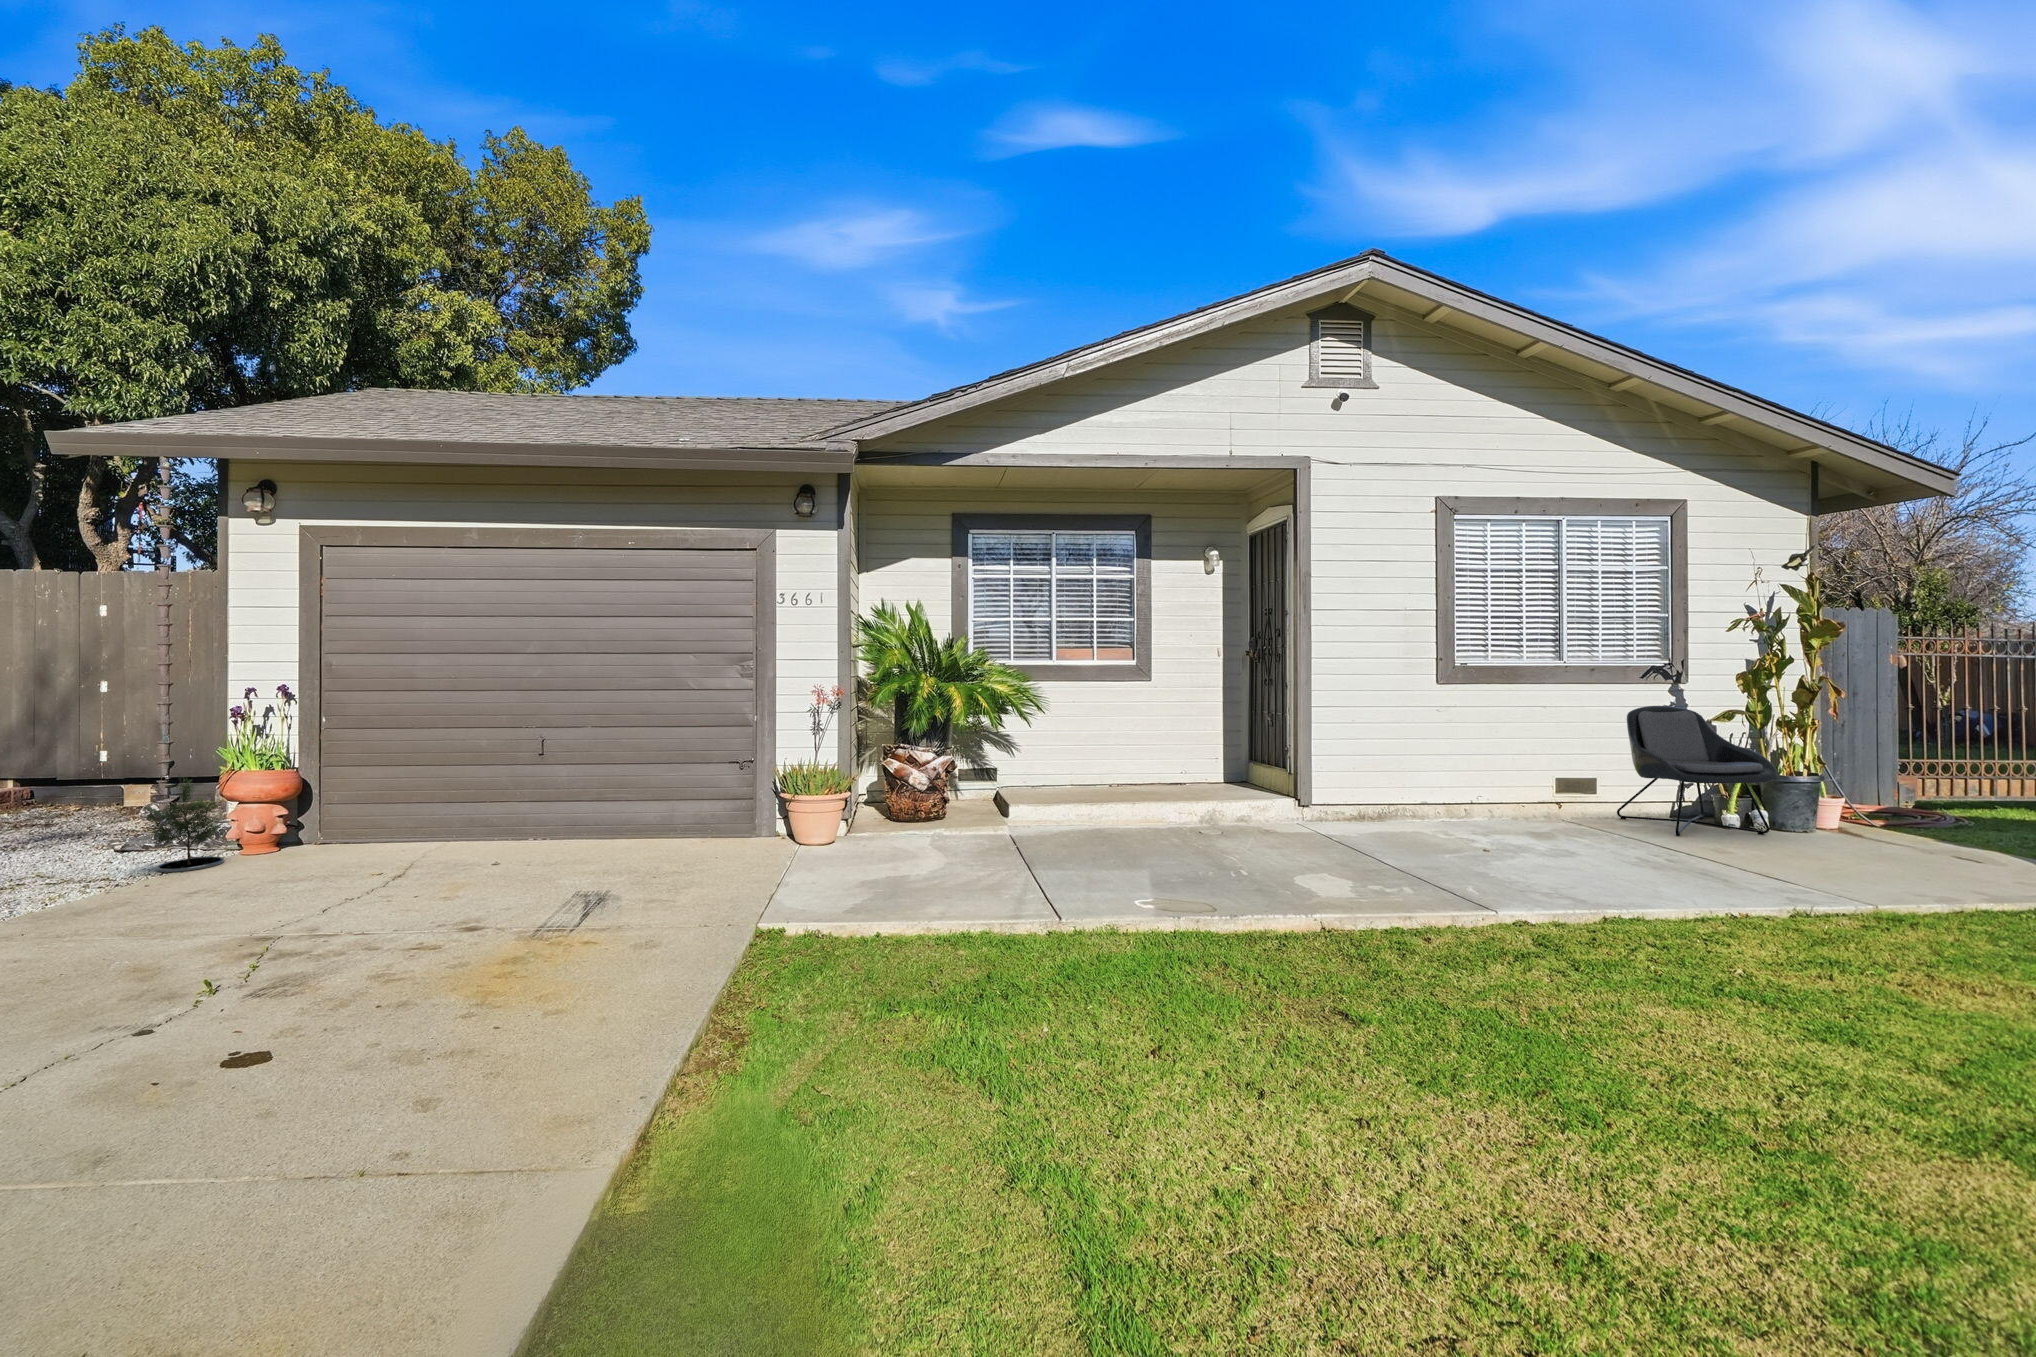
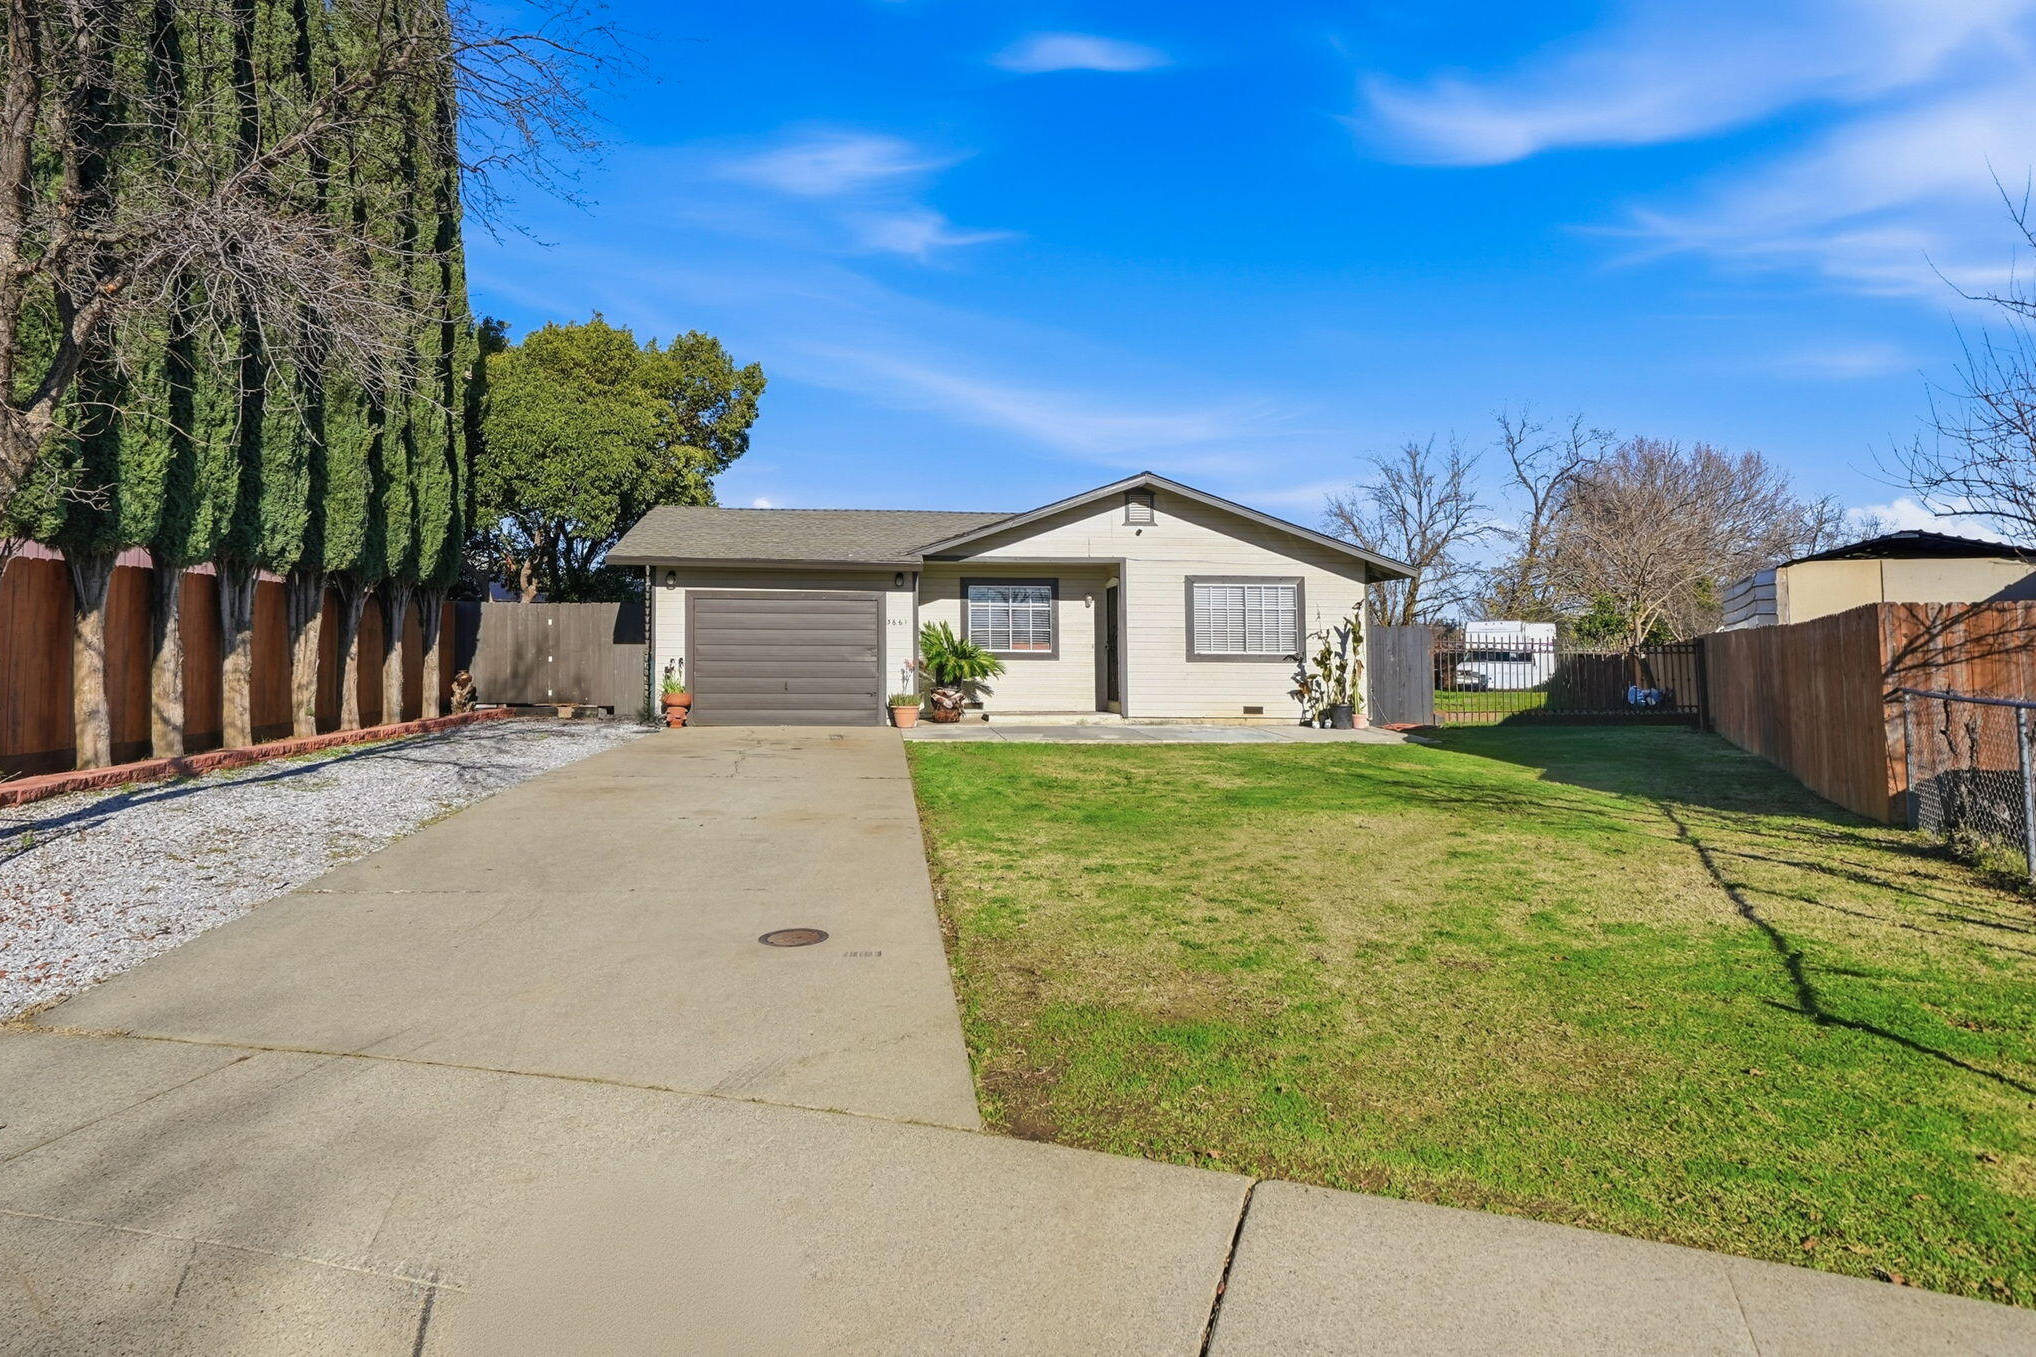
lounge chair: present [1617,706,1778,836] -> none [1270,673,1324,728]

